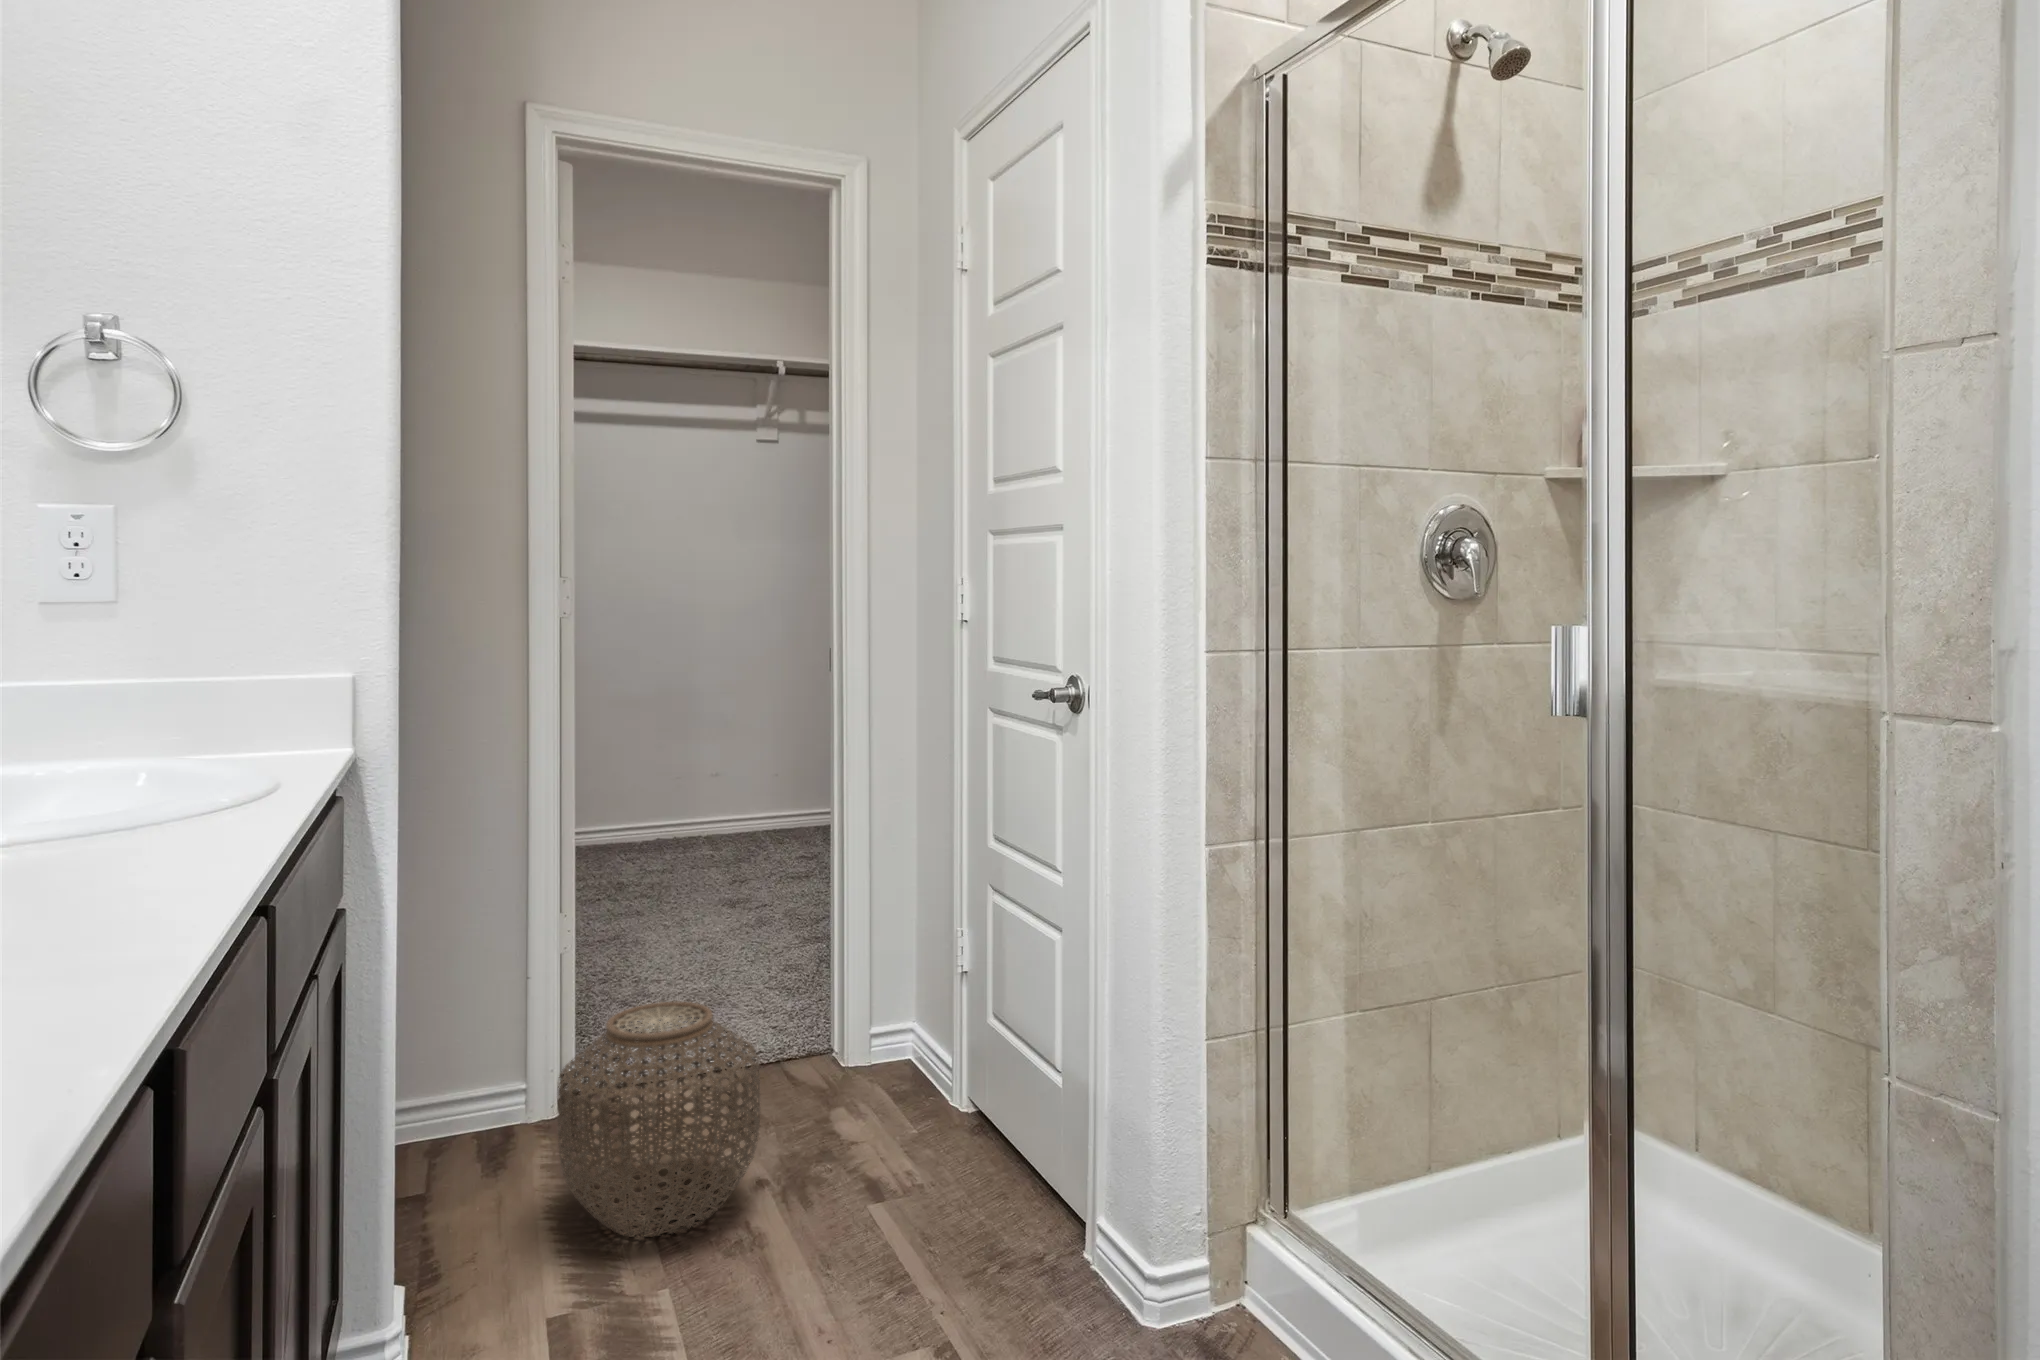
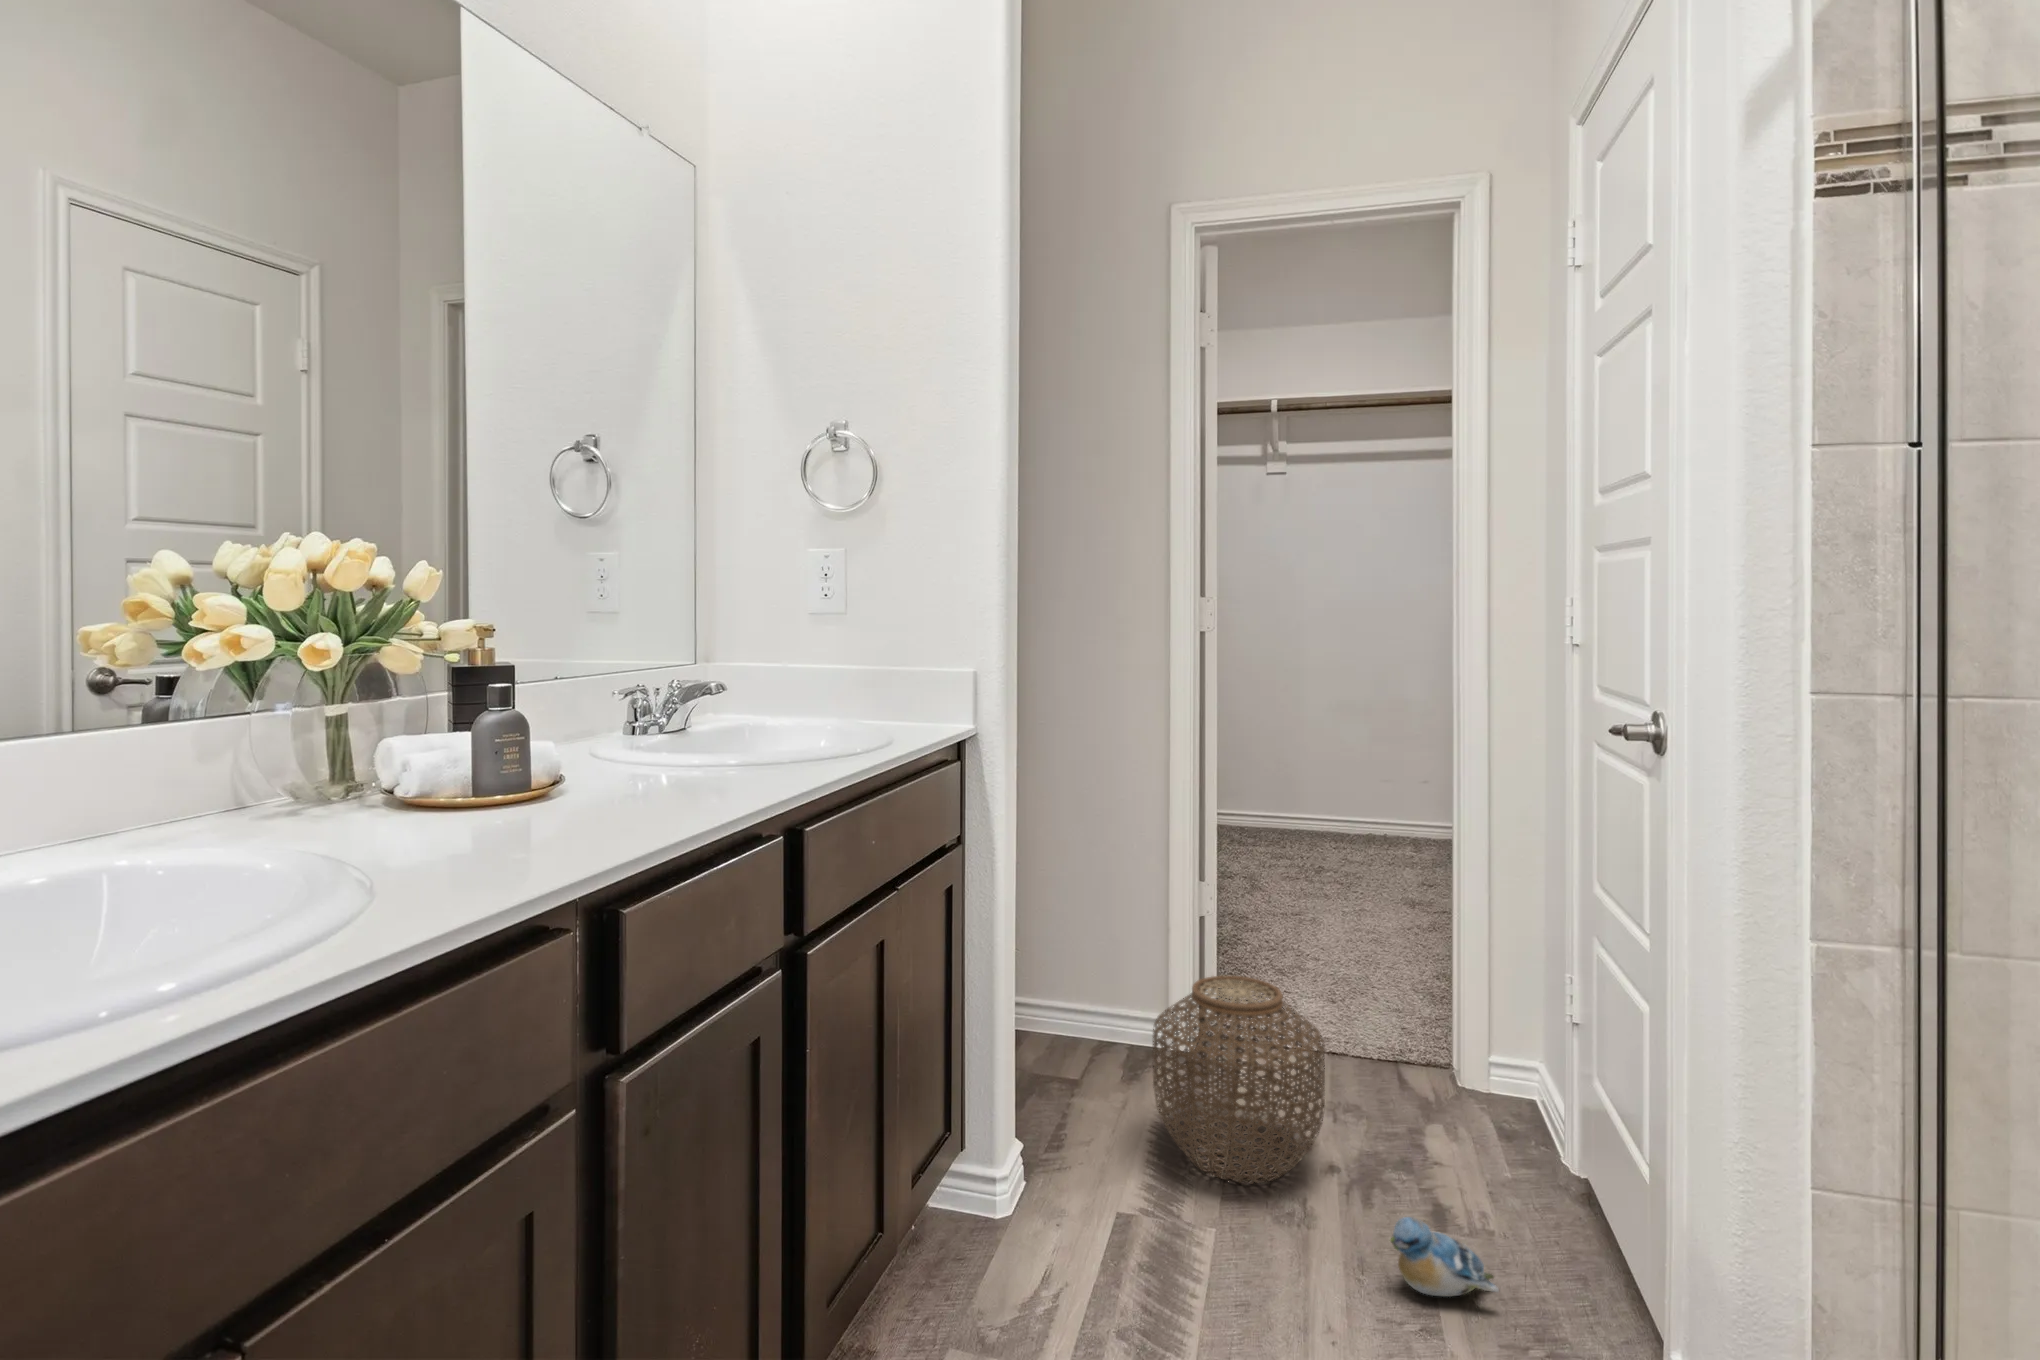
plush toy: none [862,1190,955,1261] -> present [1391,1217,1499,1297]

